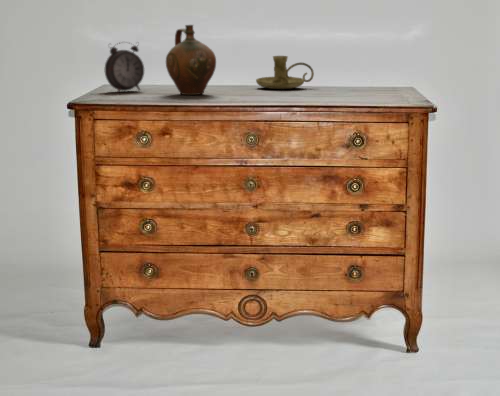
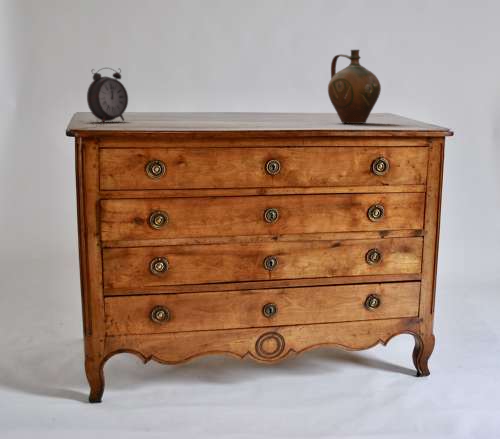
ceramic jug: present [166,25,216,95] -> present [328,50,381,124]
candle holder: present [256,56,314,89] -> none [232,86,287,120]

